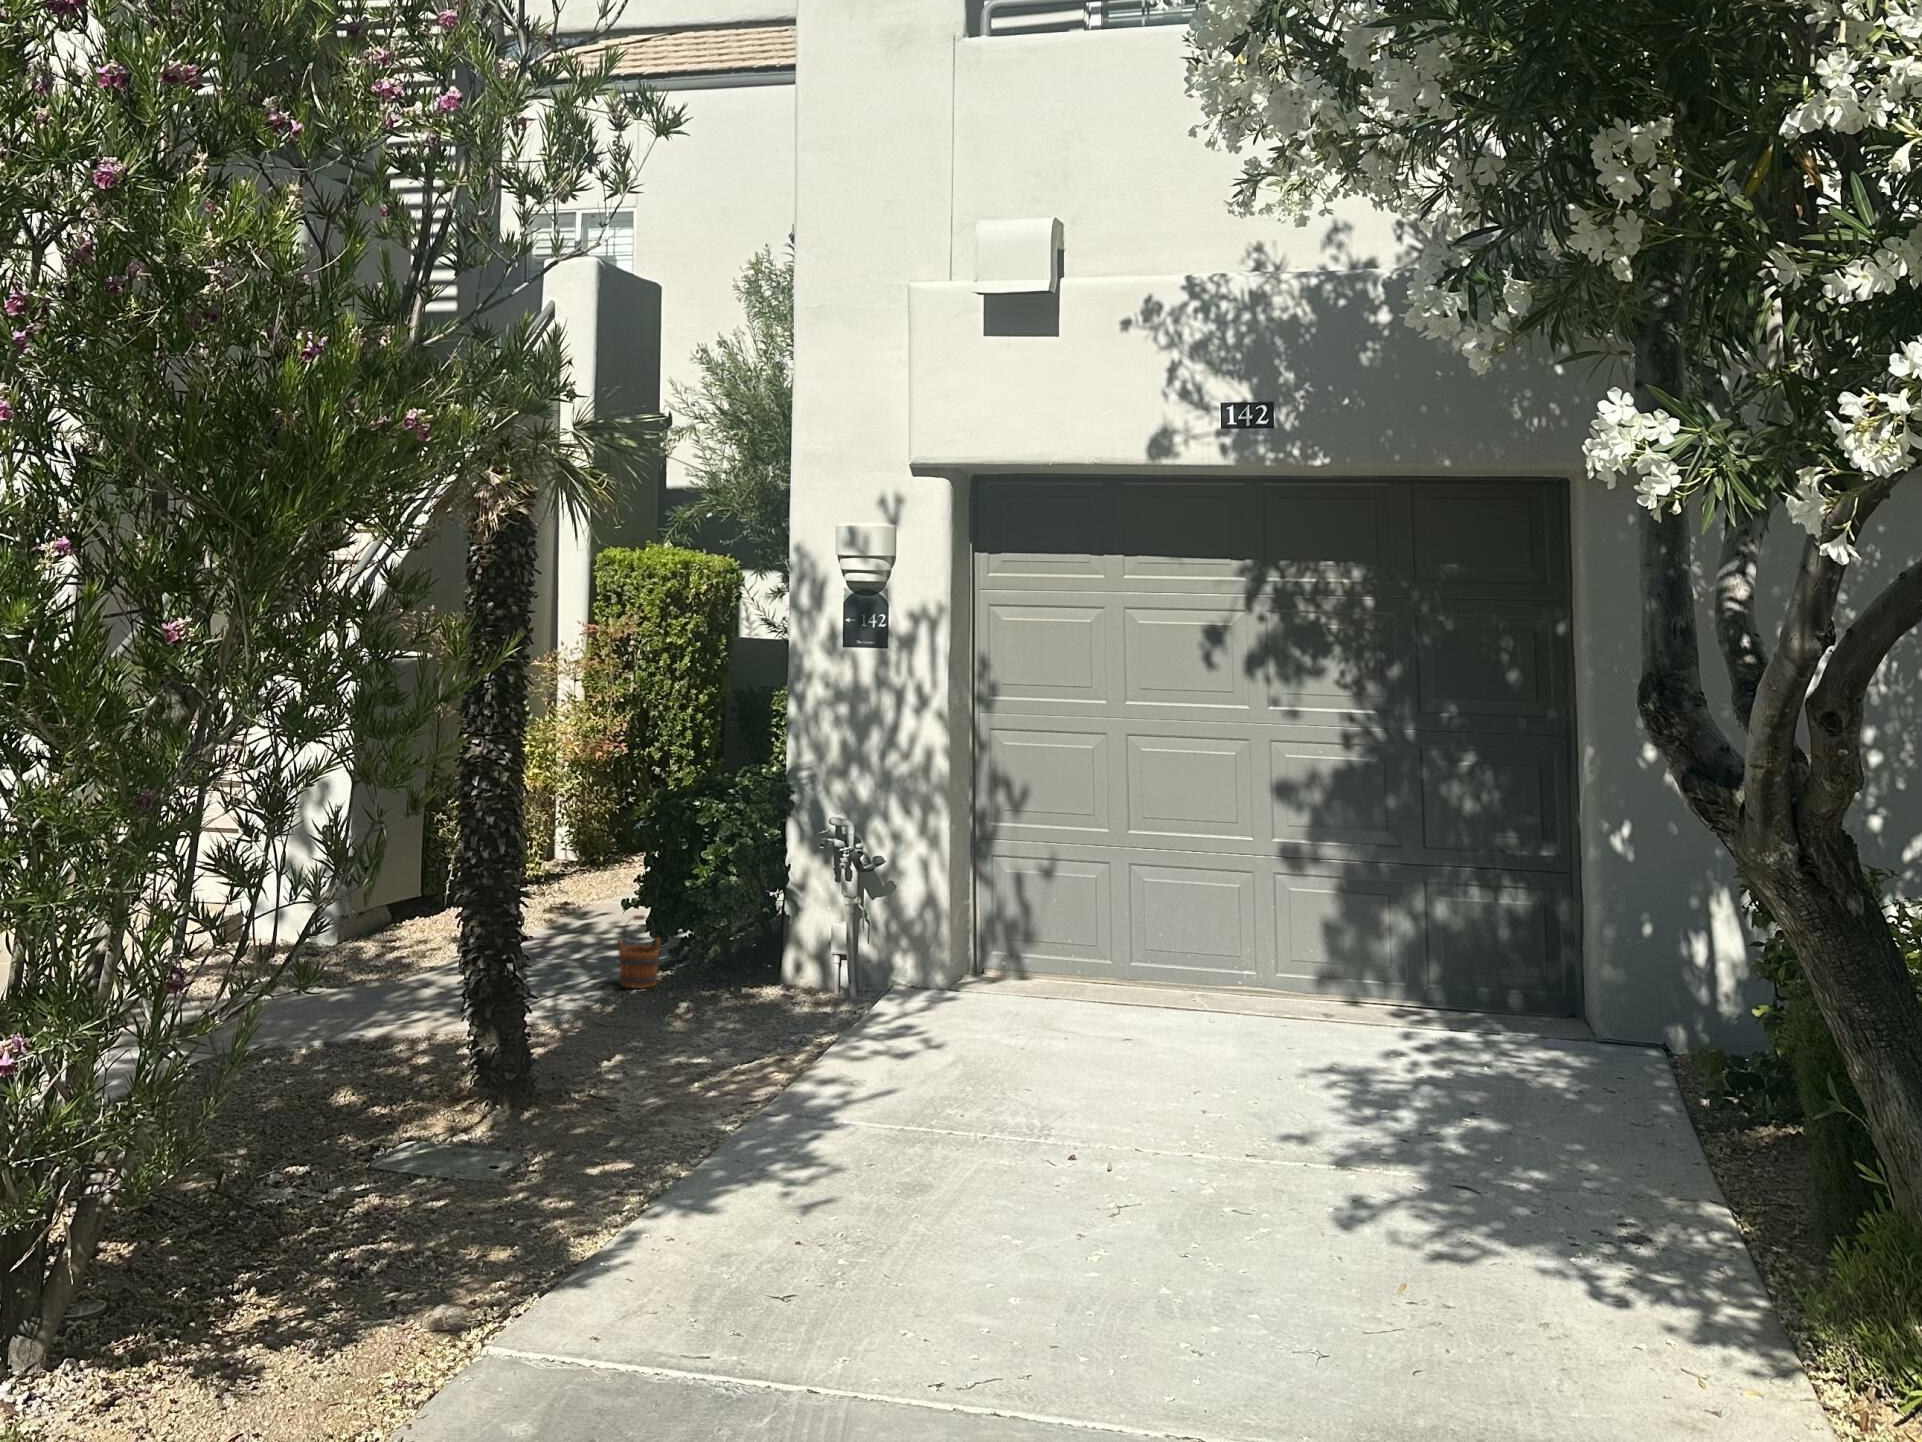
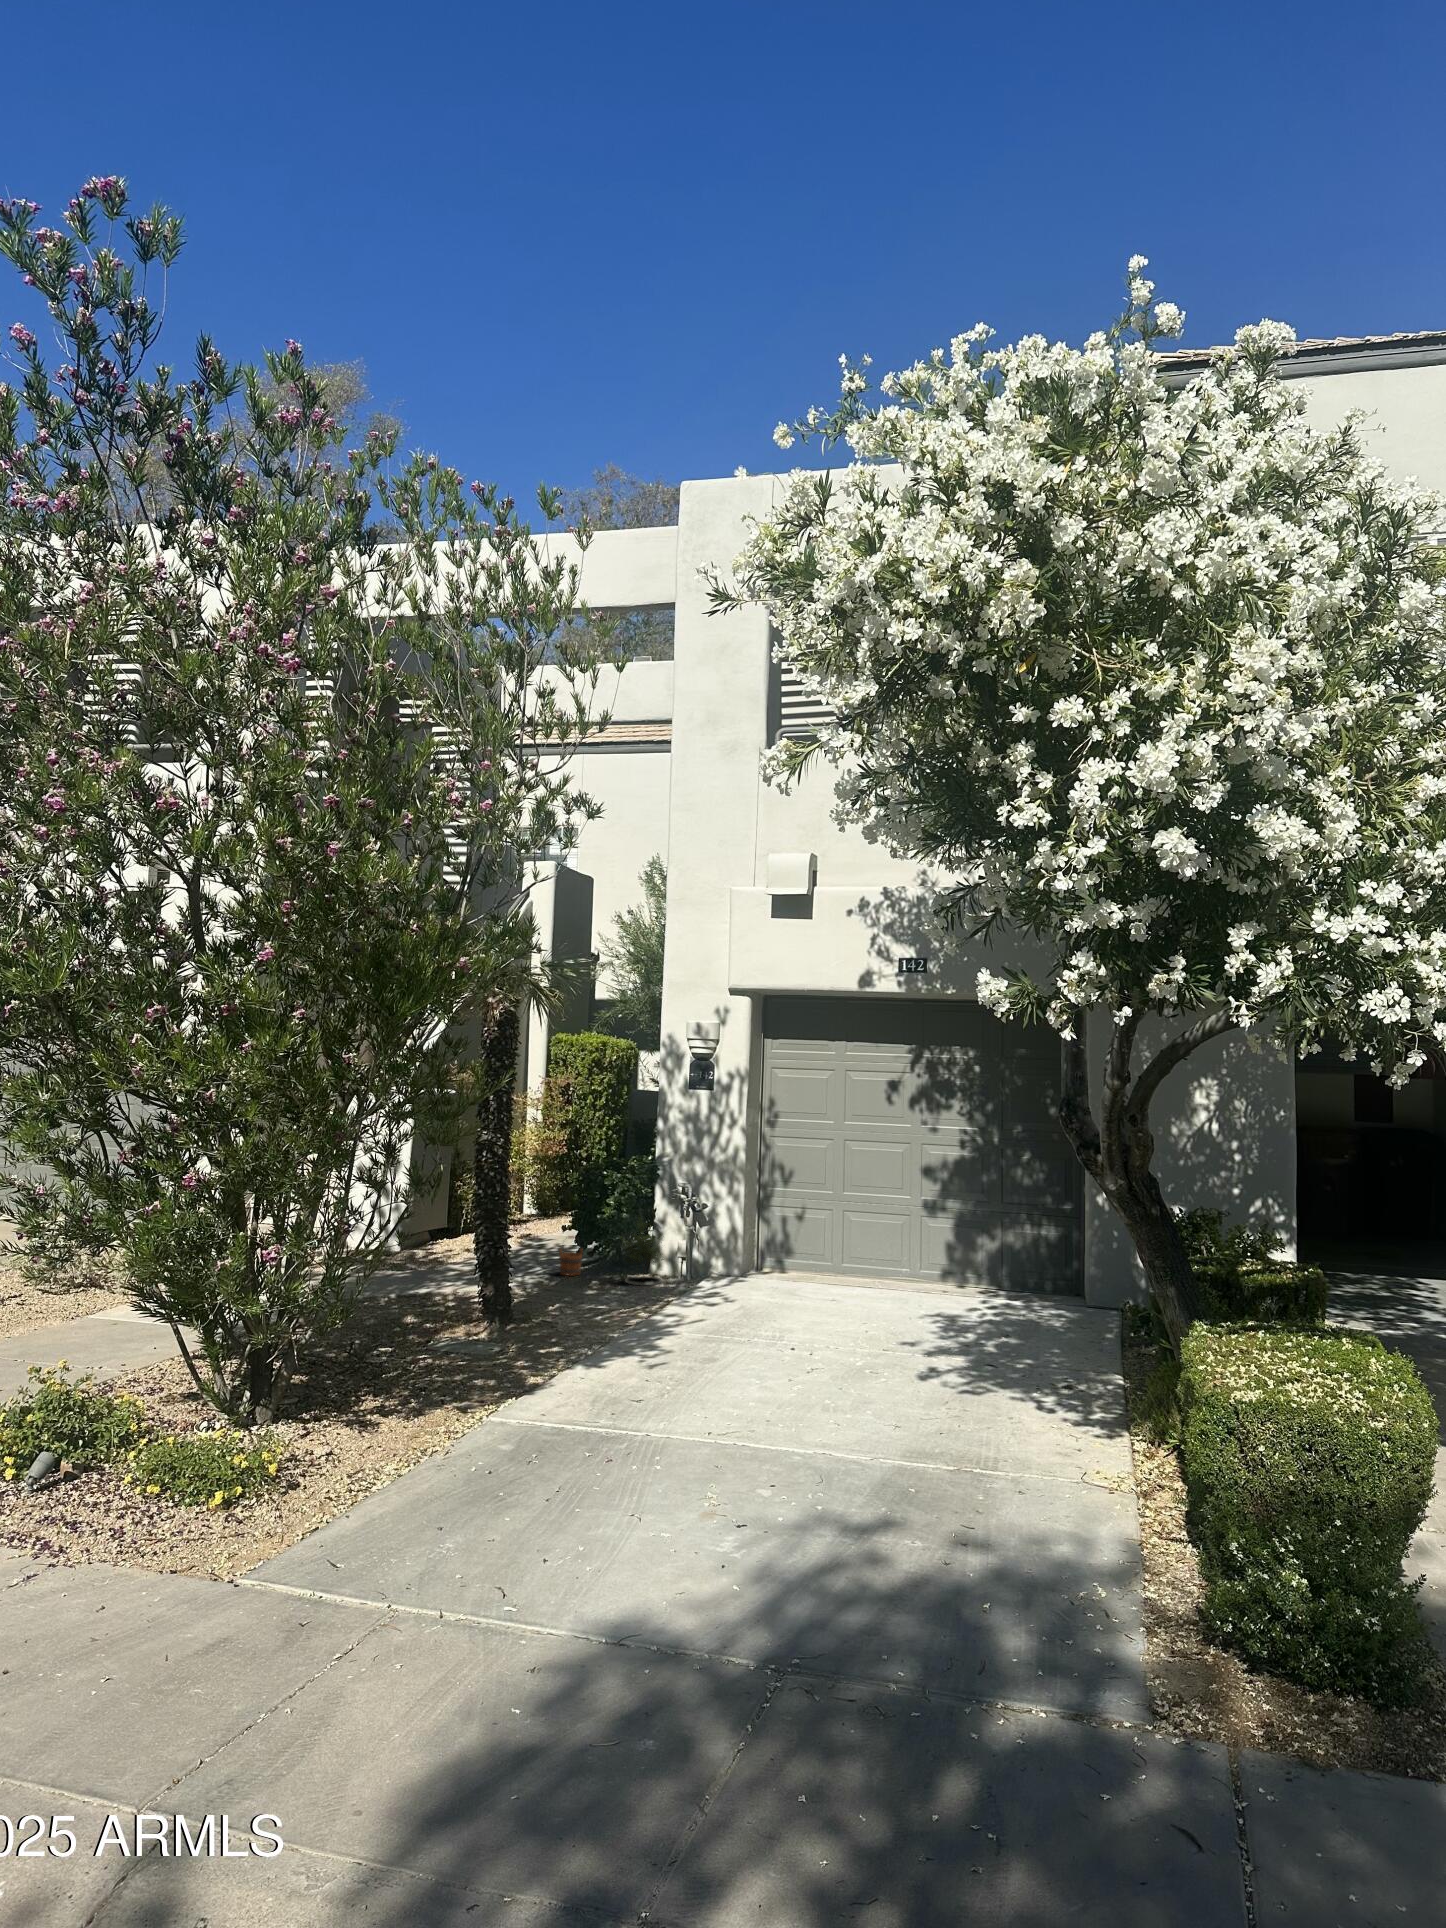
potted tree: none [724,875,811,1007] -> present [623,1216,664,1285]

